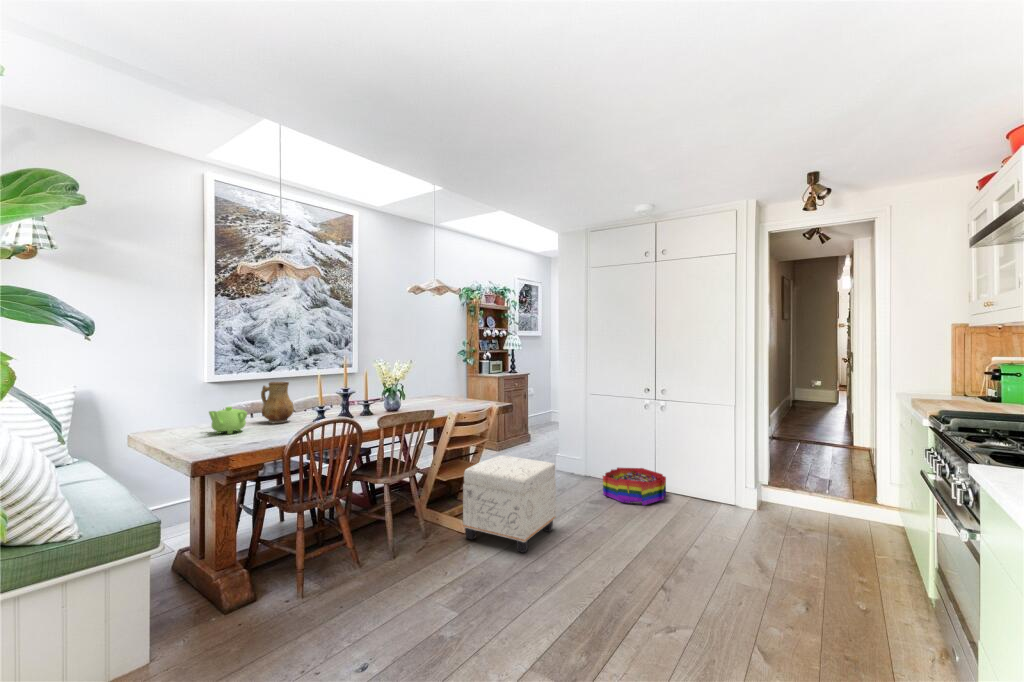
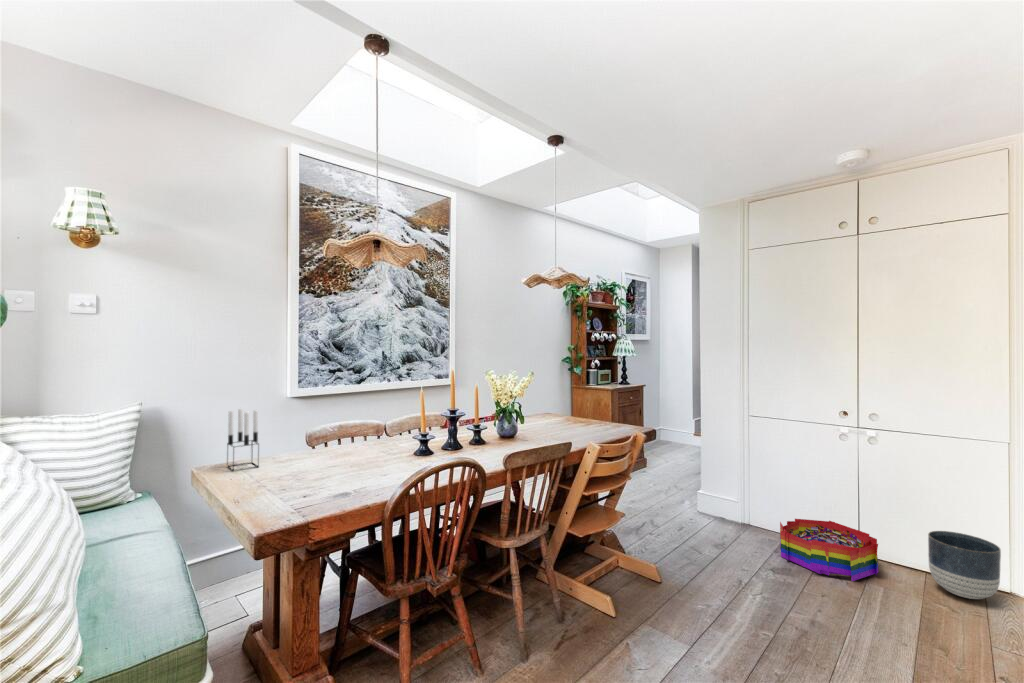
ceramic pitcher: present [261,382,294,423] -> none [352,400,391,455]
candle holder: none [156,387,183,435] -> present [227,409,259,471]
teapot: present [209,406,247,434] -> none [289,435,336,472]
ottoman: present [463,456,556,553] -> none [613,504,740,661]
planter: none [692,467,732,510] -> present [928,531,1001,599]

